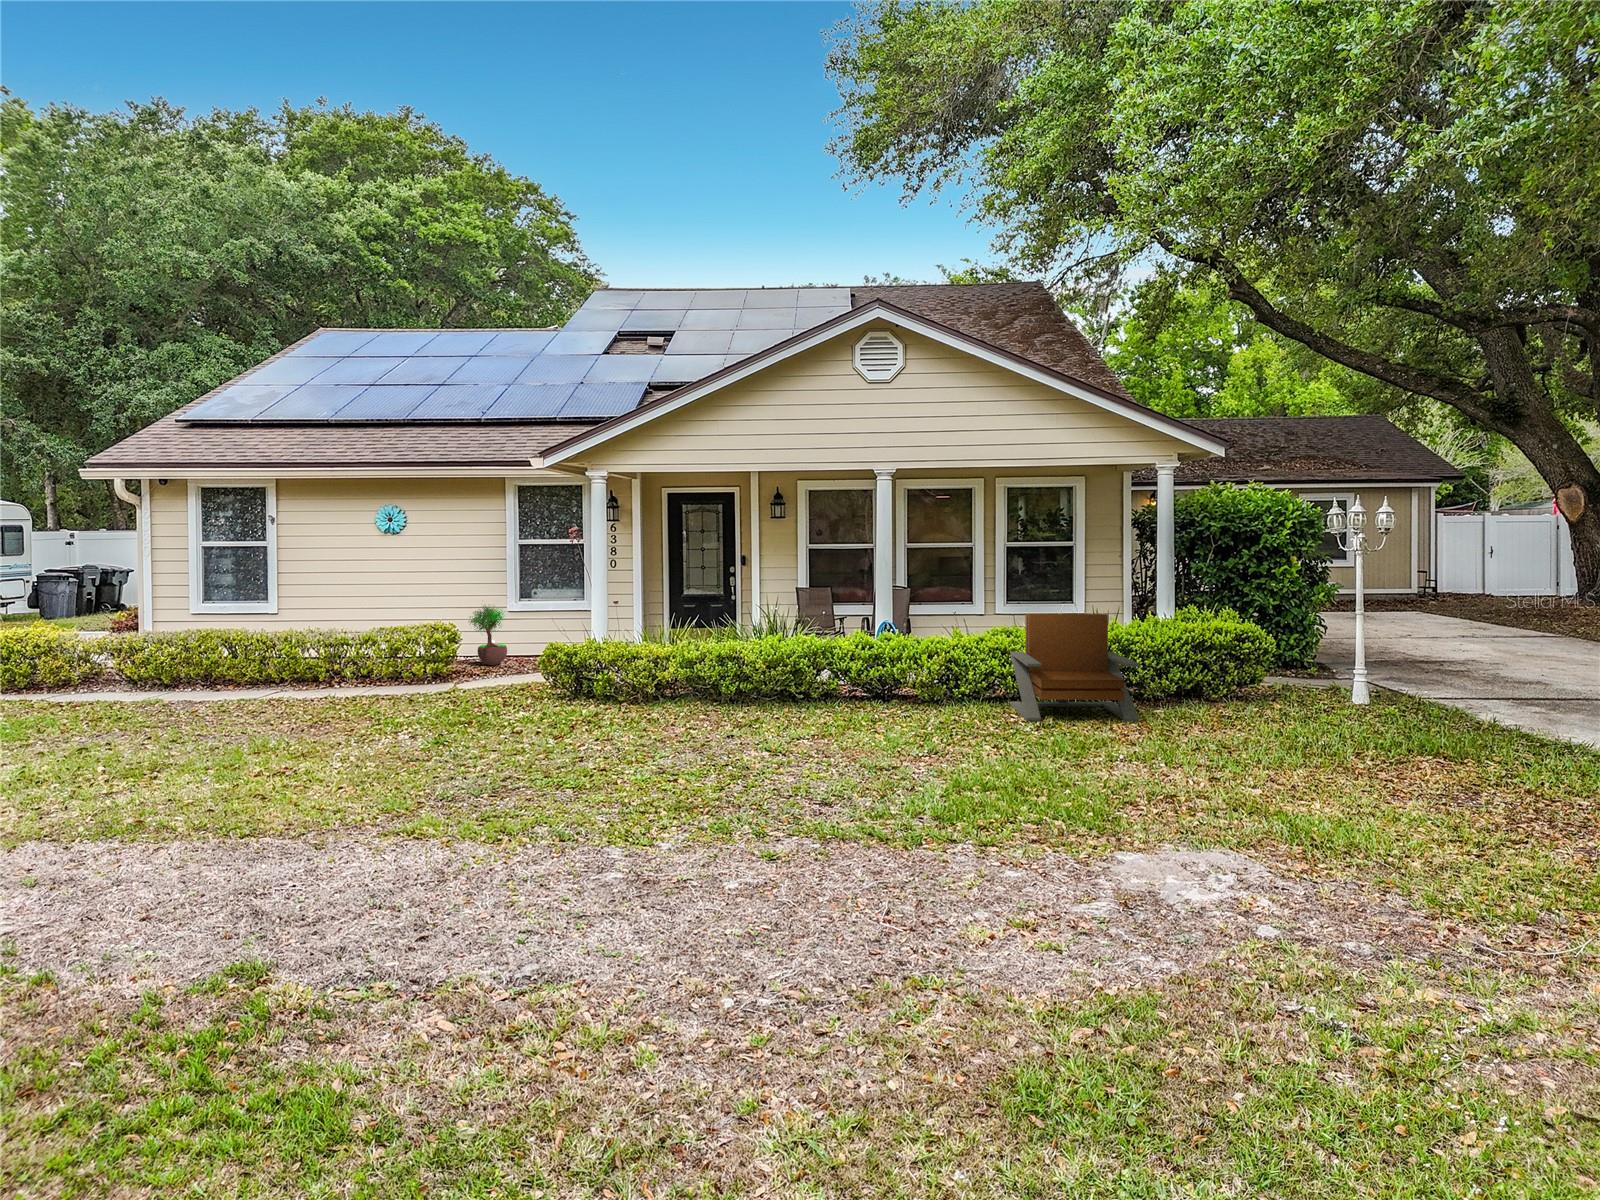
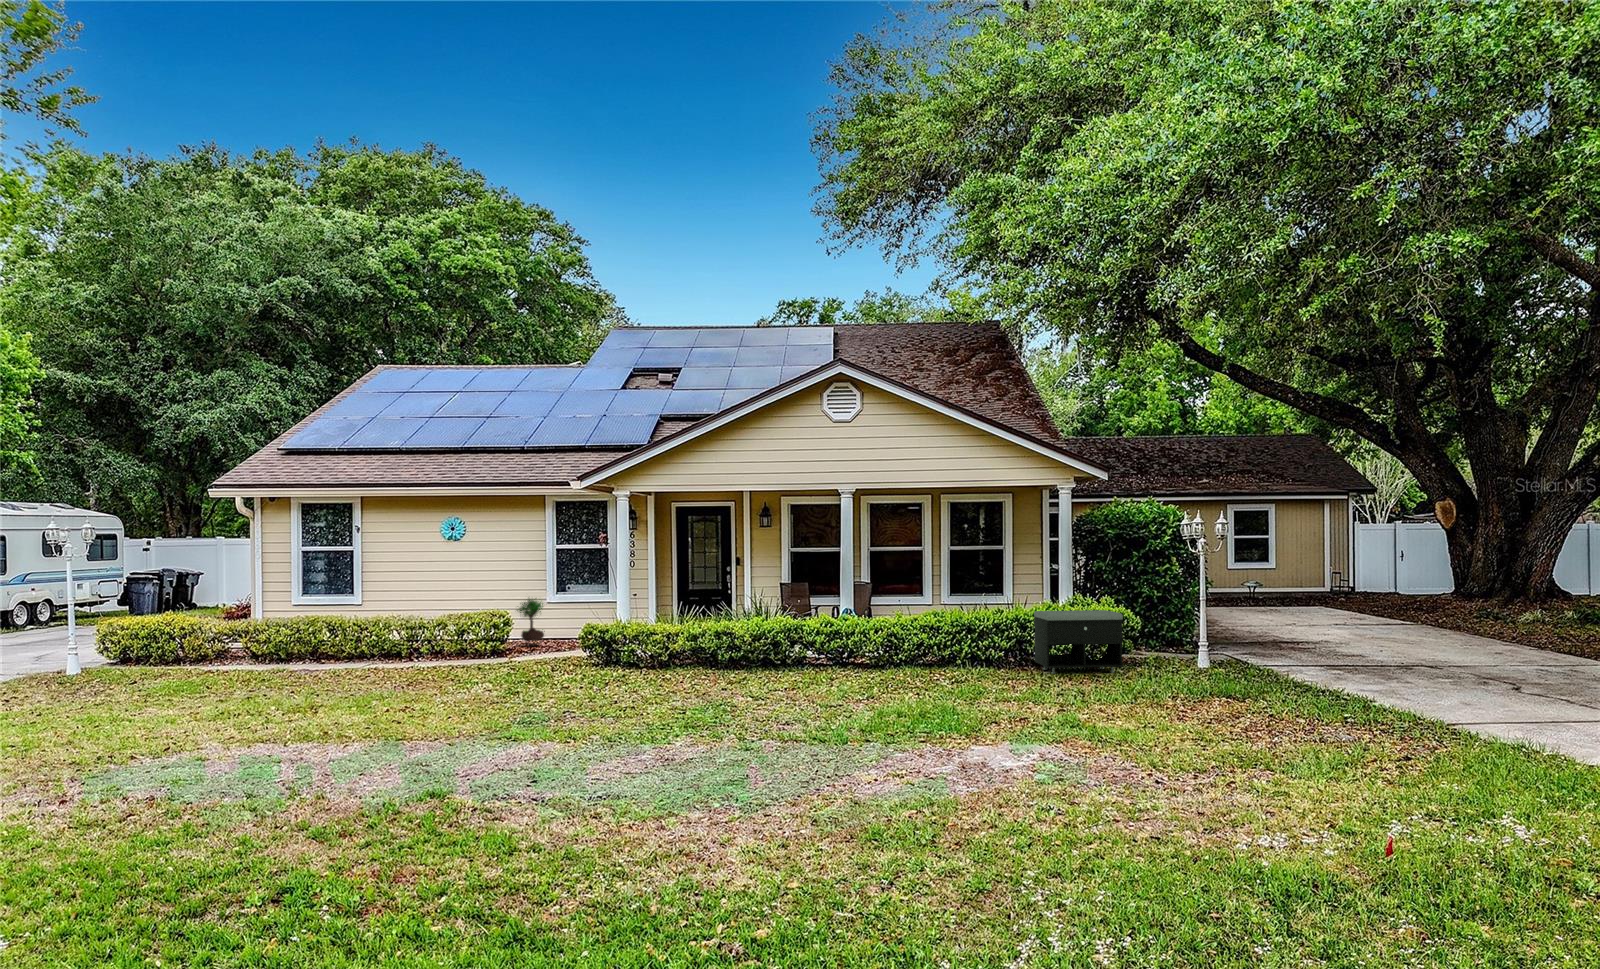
lounge chair: present [1010,614,1140,721] -> none [936,599,1027,678]
storage bench: none [1139,630,1266,713] -> present [1034,610,1123,673]

